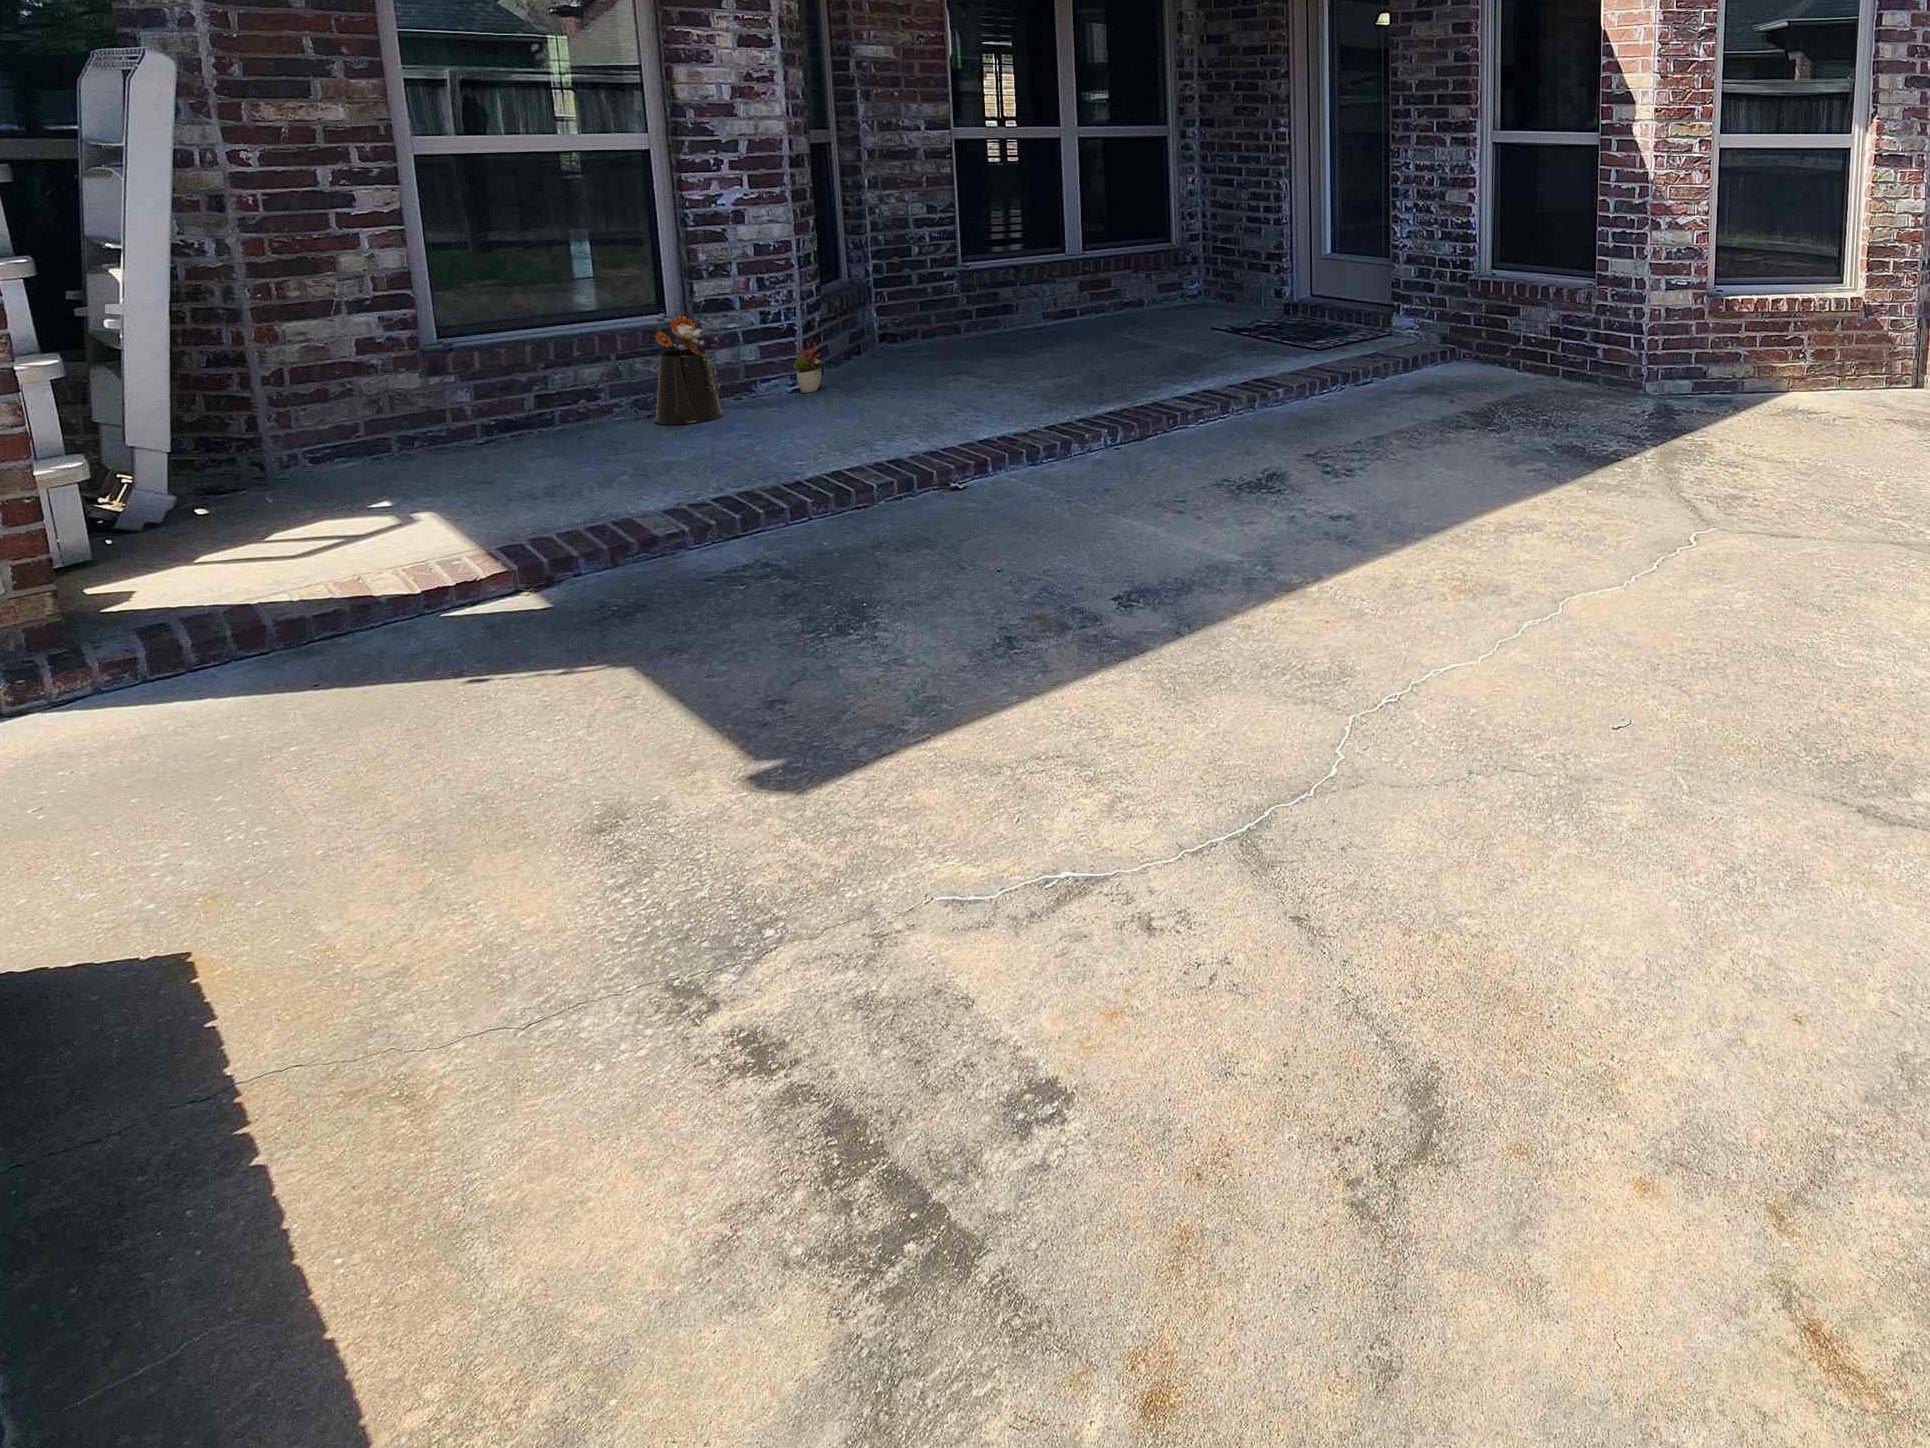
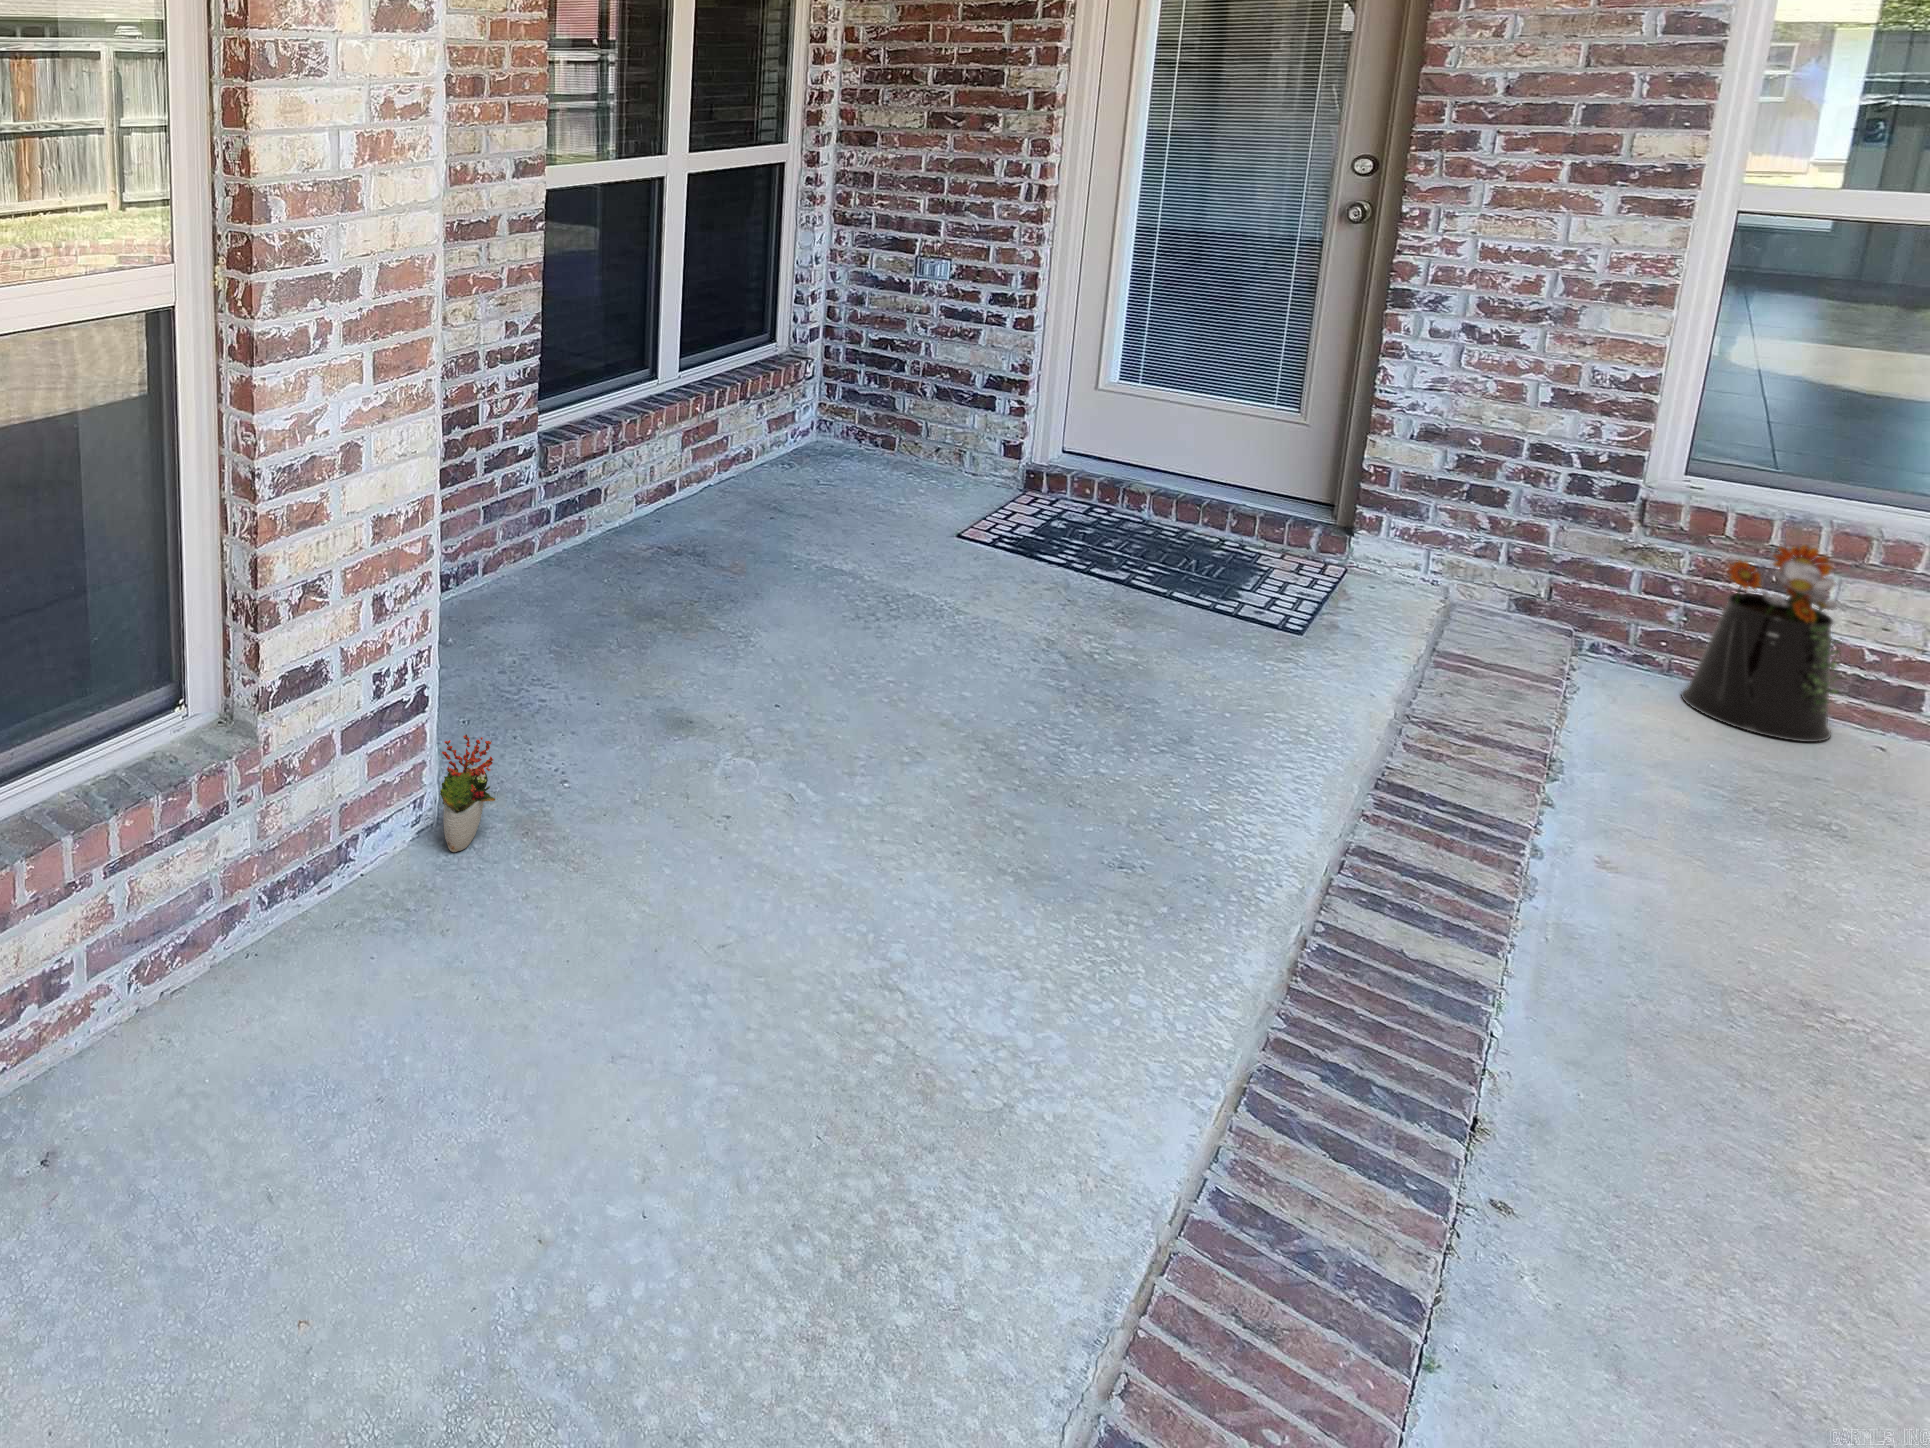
watering can: present [654,316,723,425] -> present [1681,545,1839,742]

